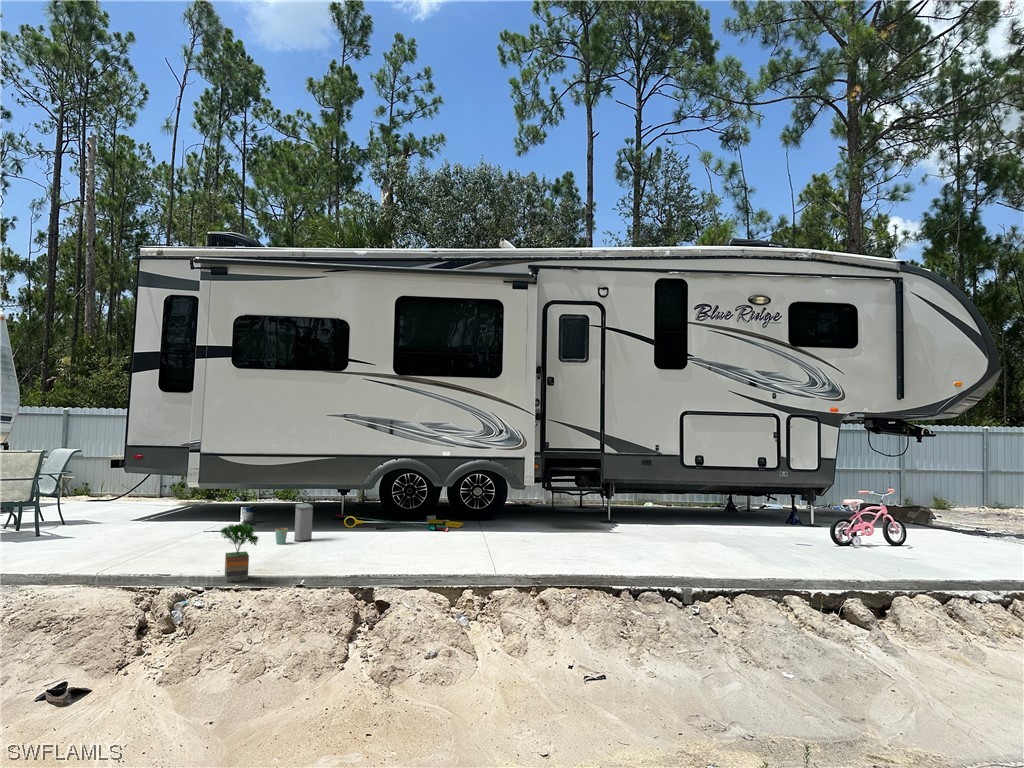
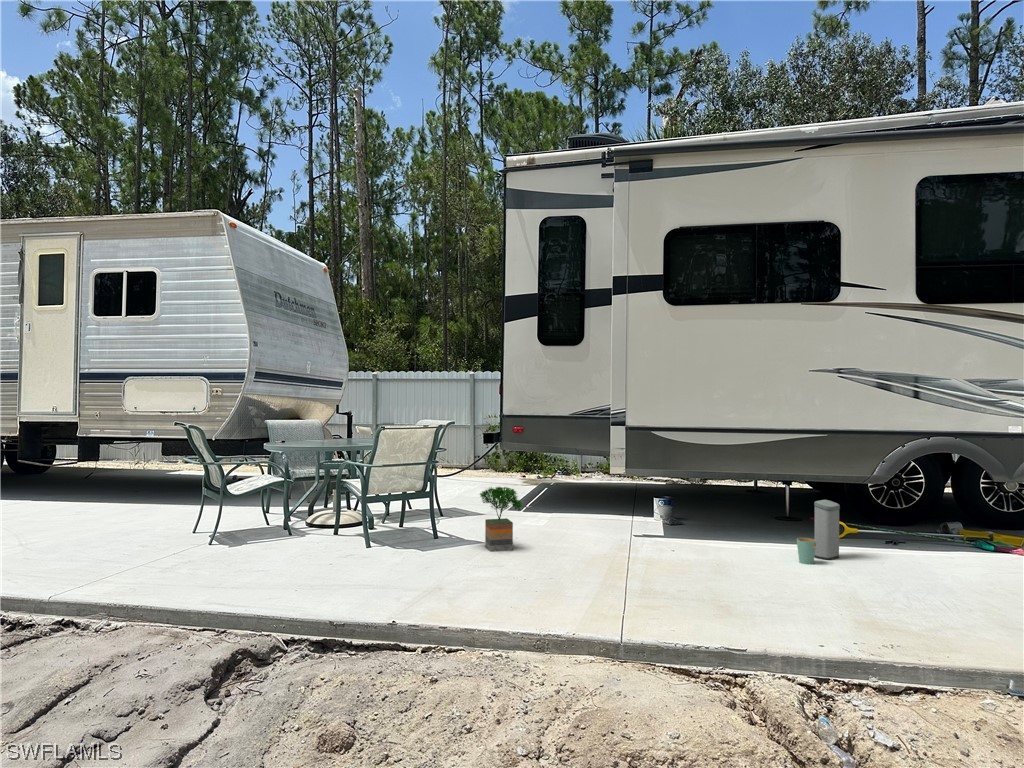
potted tree: present [220,524,258,582] -> present [480,487,522,552]

